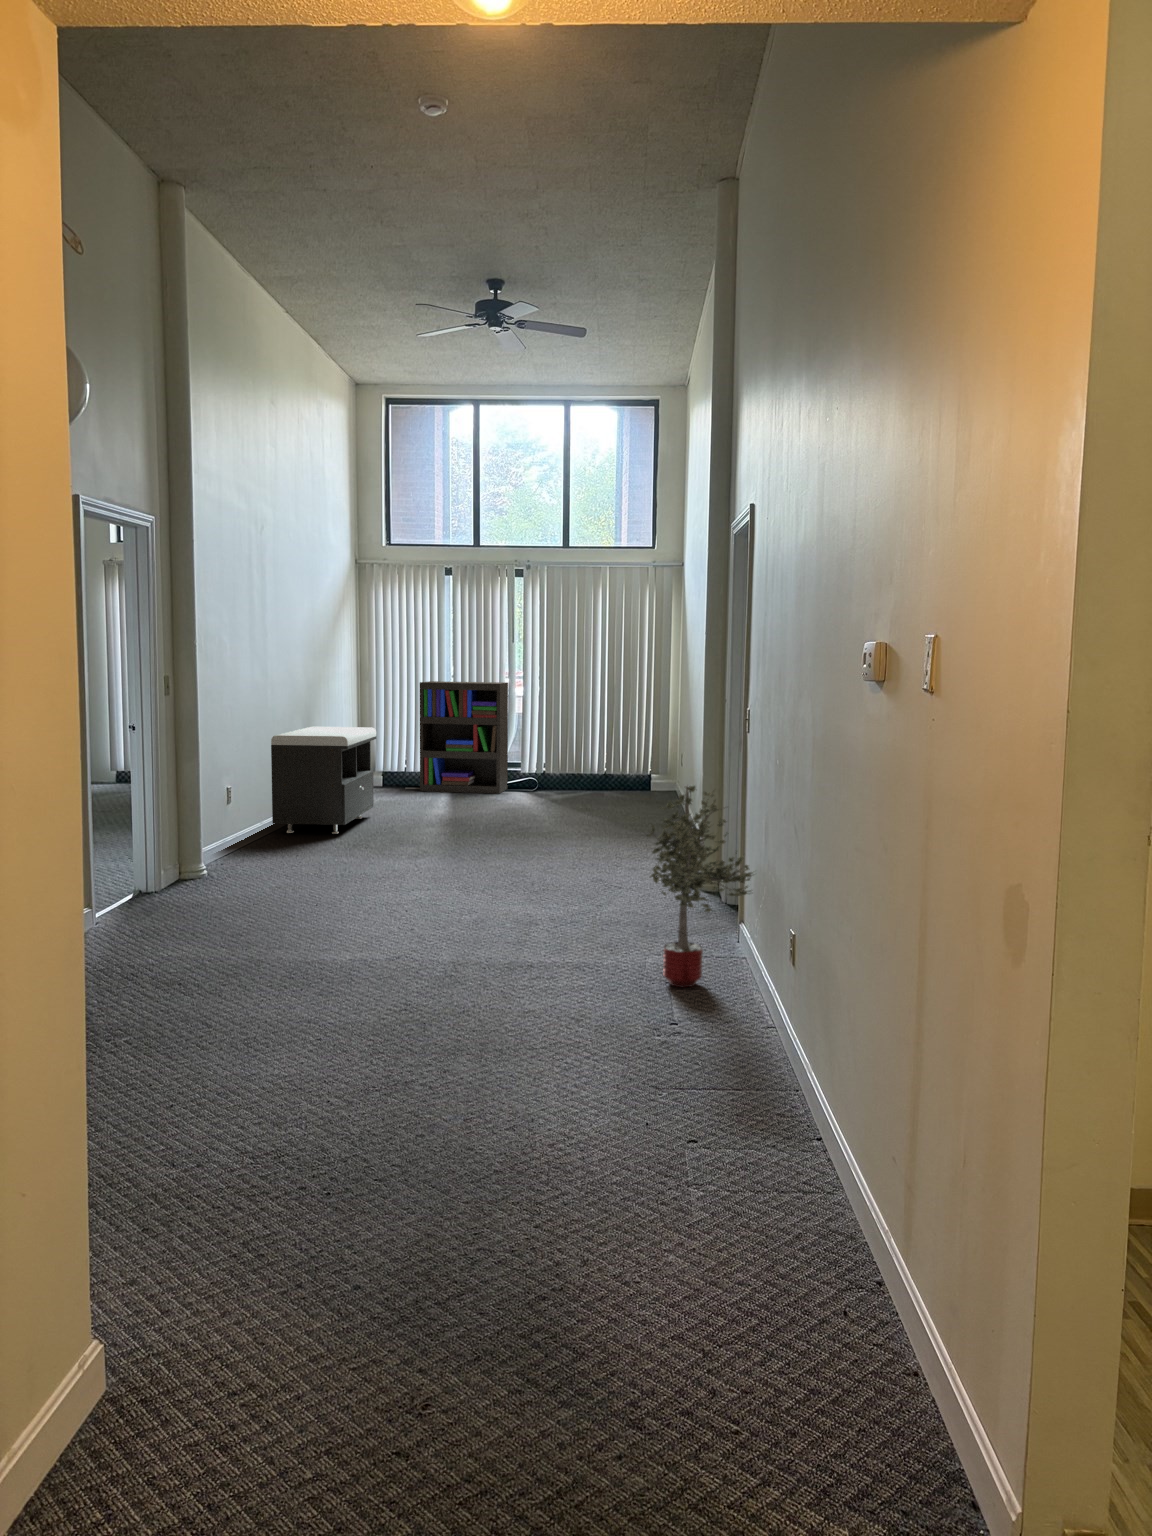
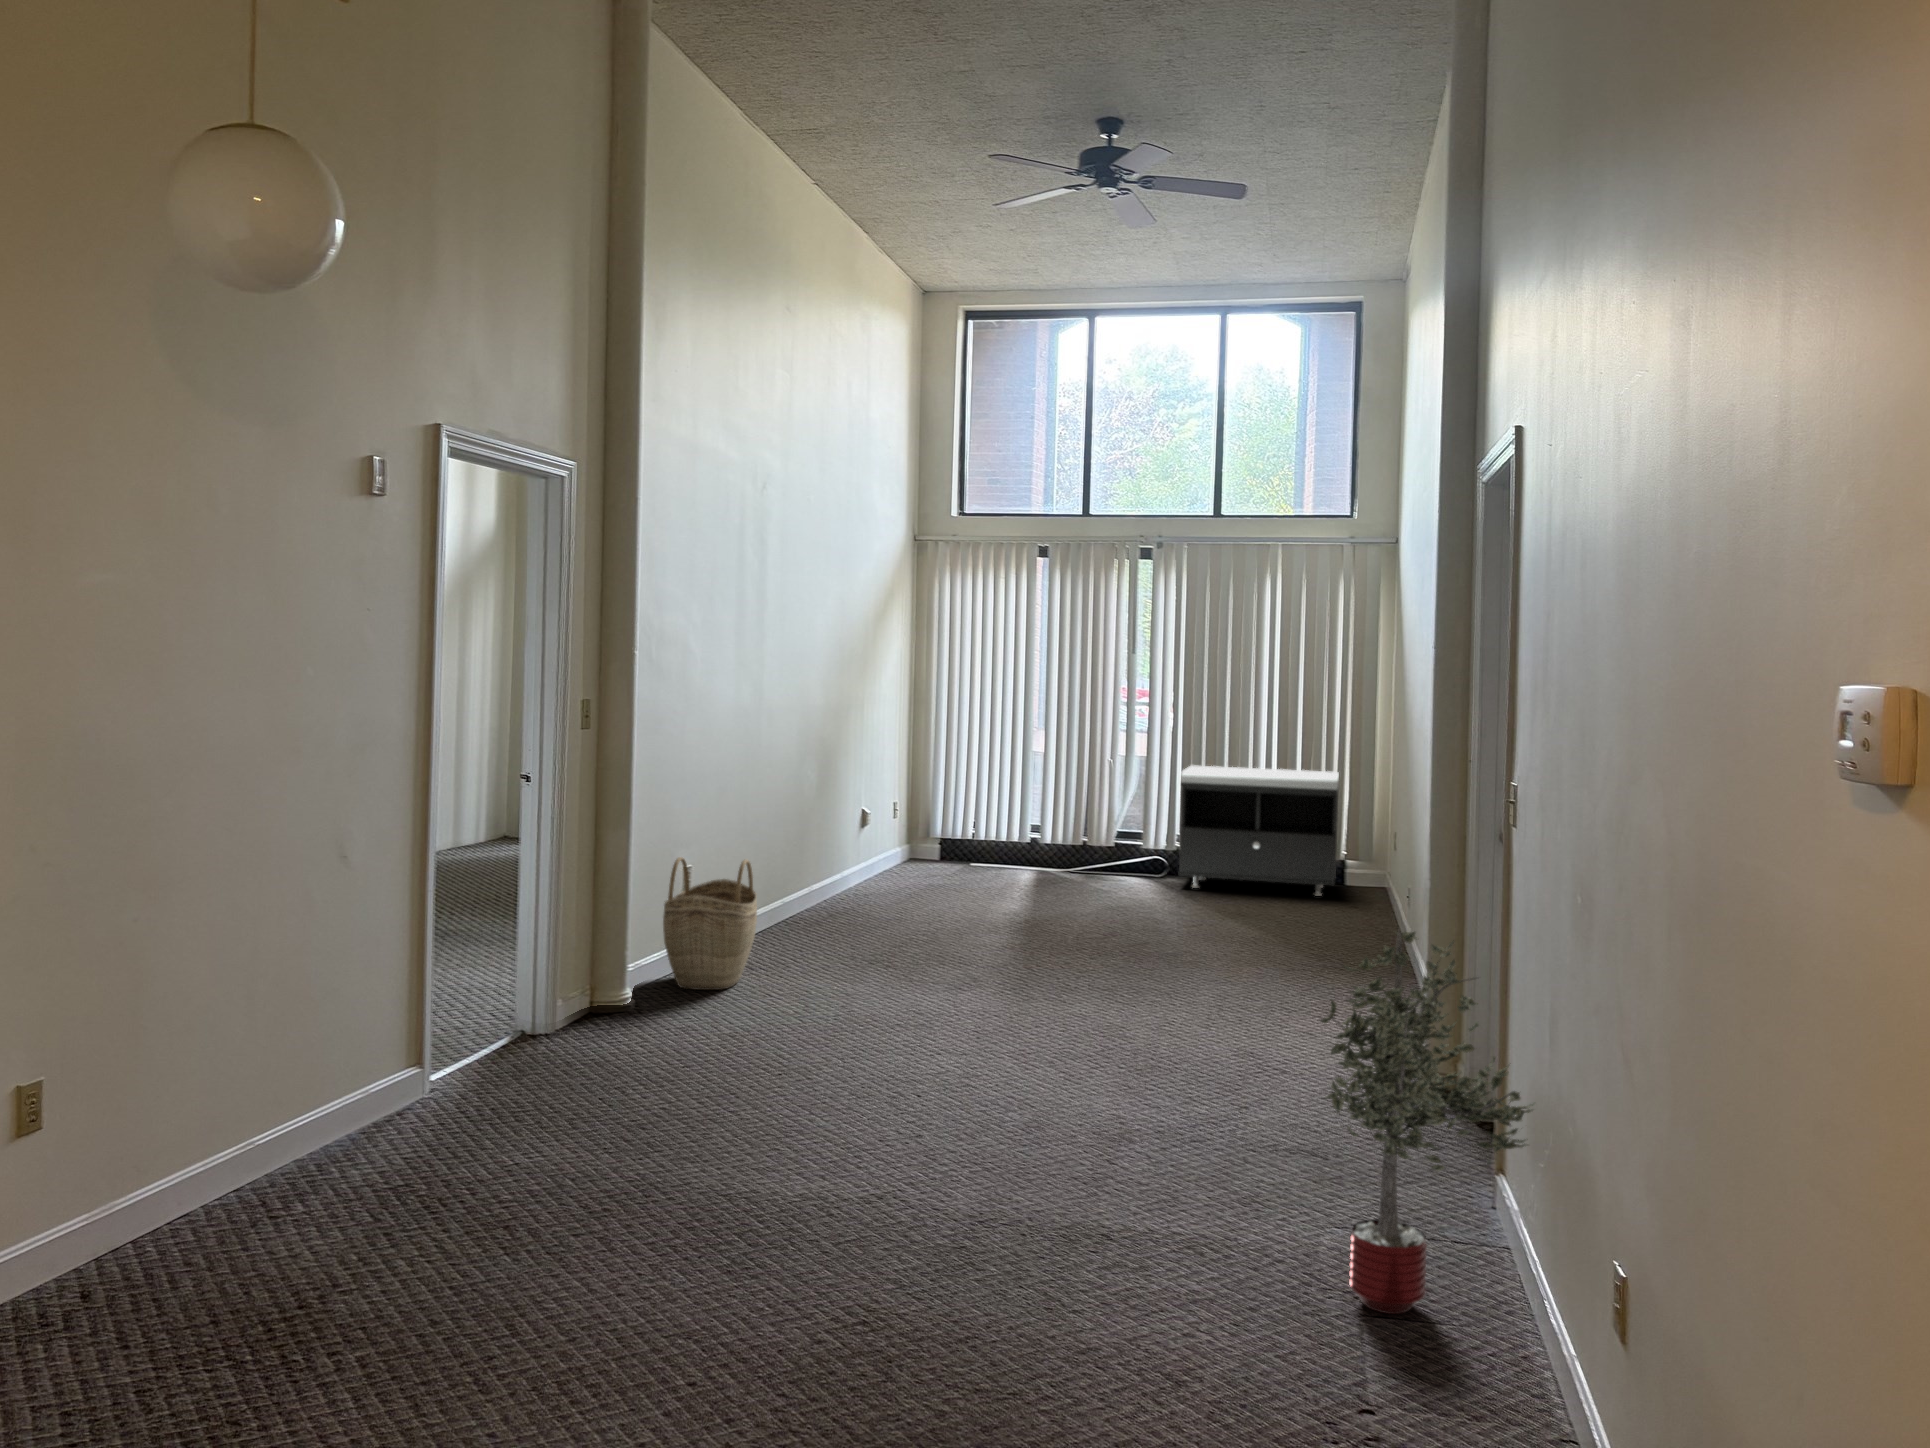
bookshelf: present [420,681,508,794] -> none [992,710,1127,881]
storage bench: present [271,727,376,834] -> present [1179,766,1339,896]
woven basket: none [219,780,280,865] -> present [663,857,757,990]

